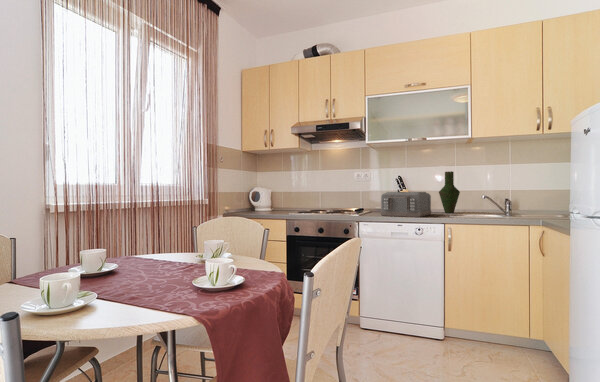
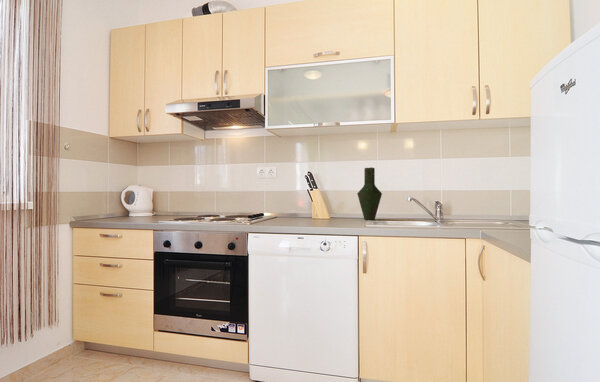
toaster: present [380,192,432,217] -> none [276,193,345,227]

